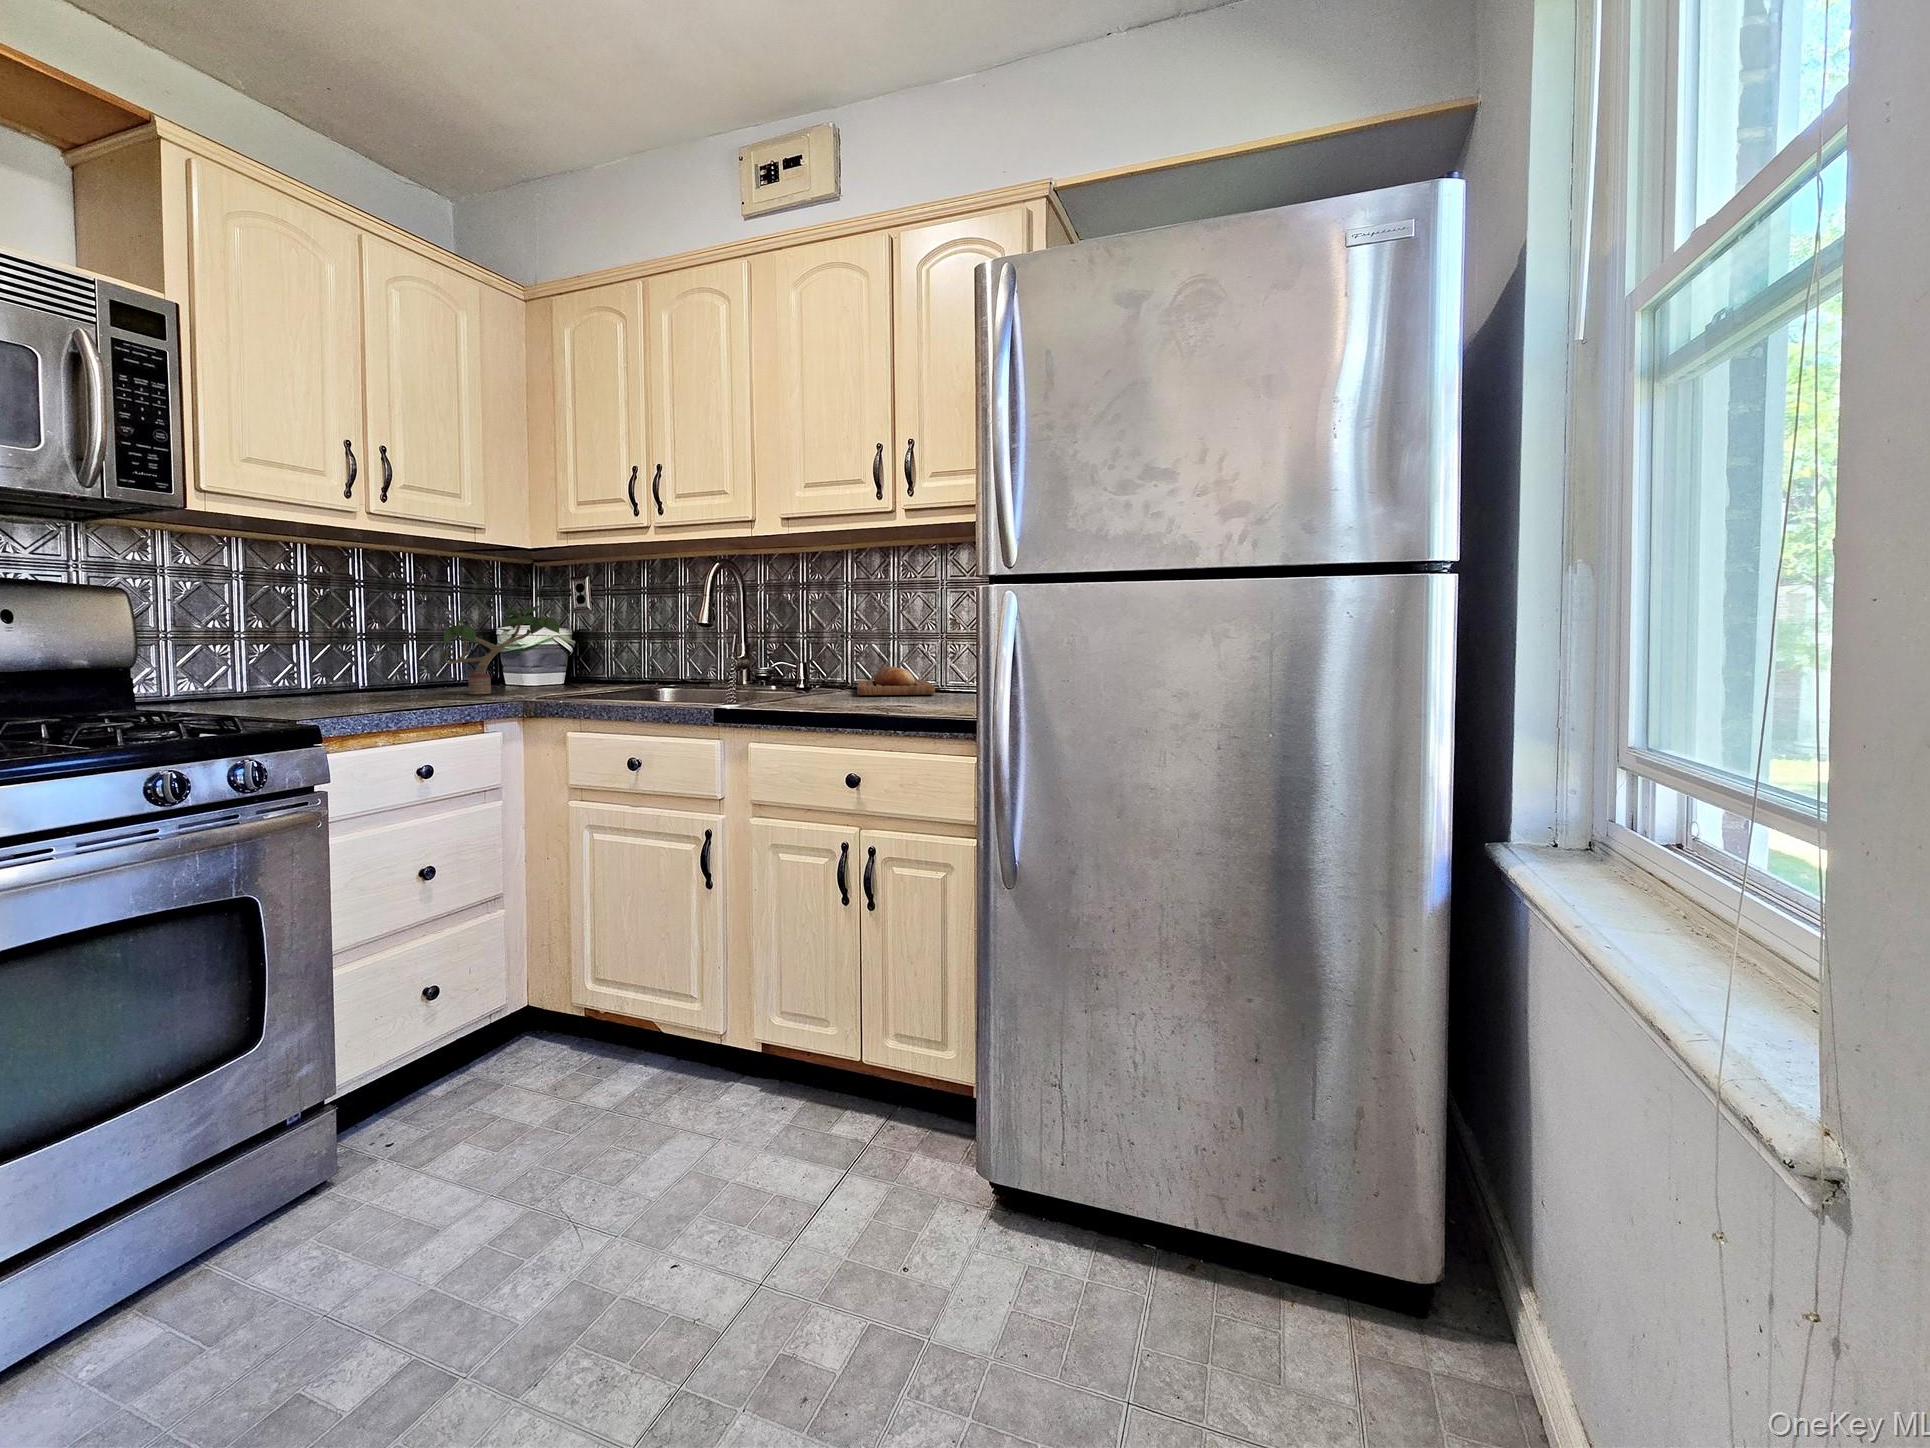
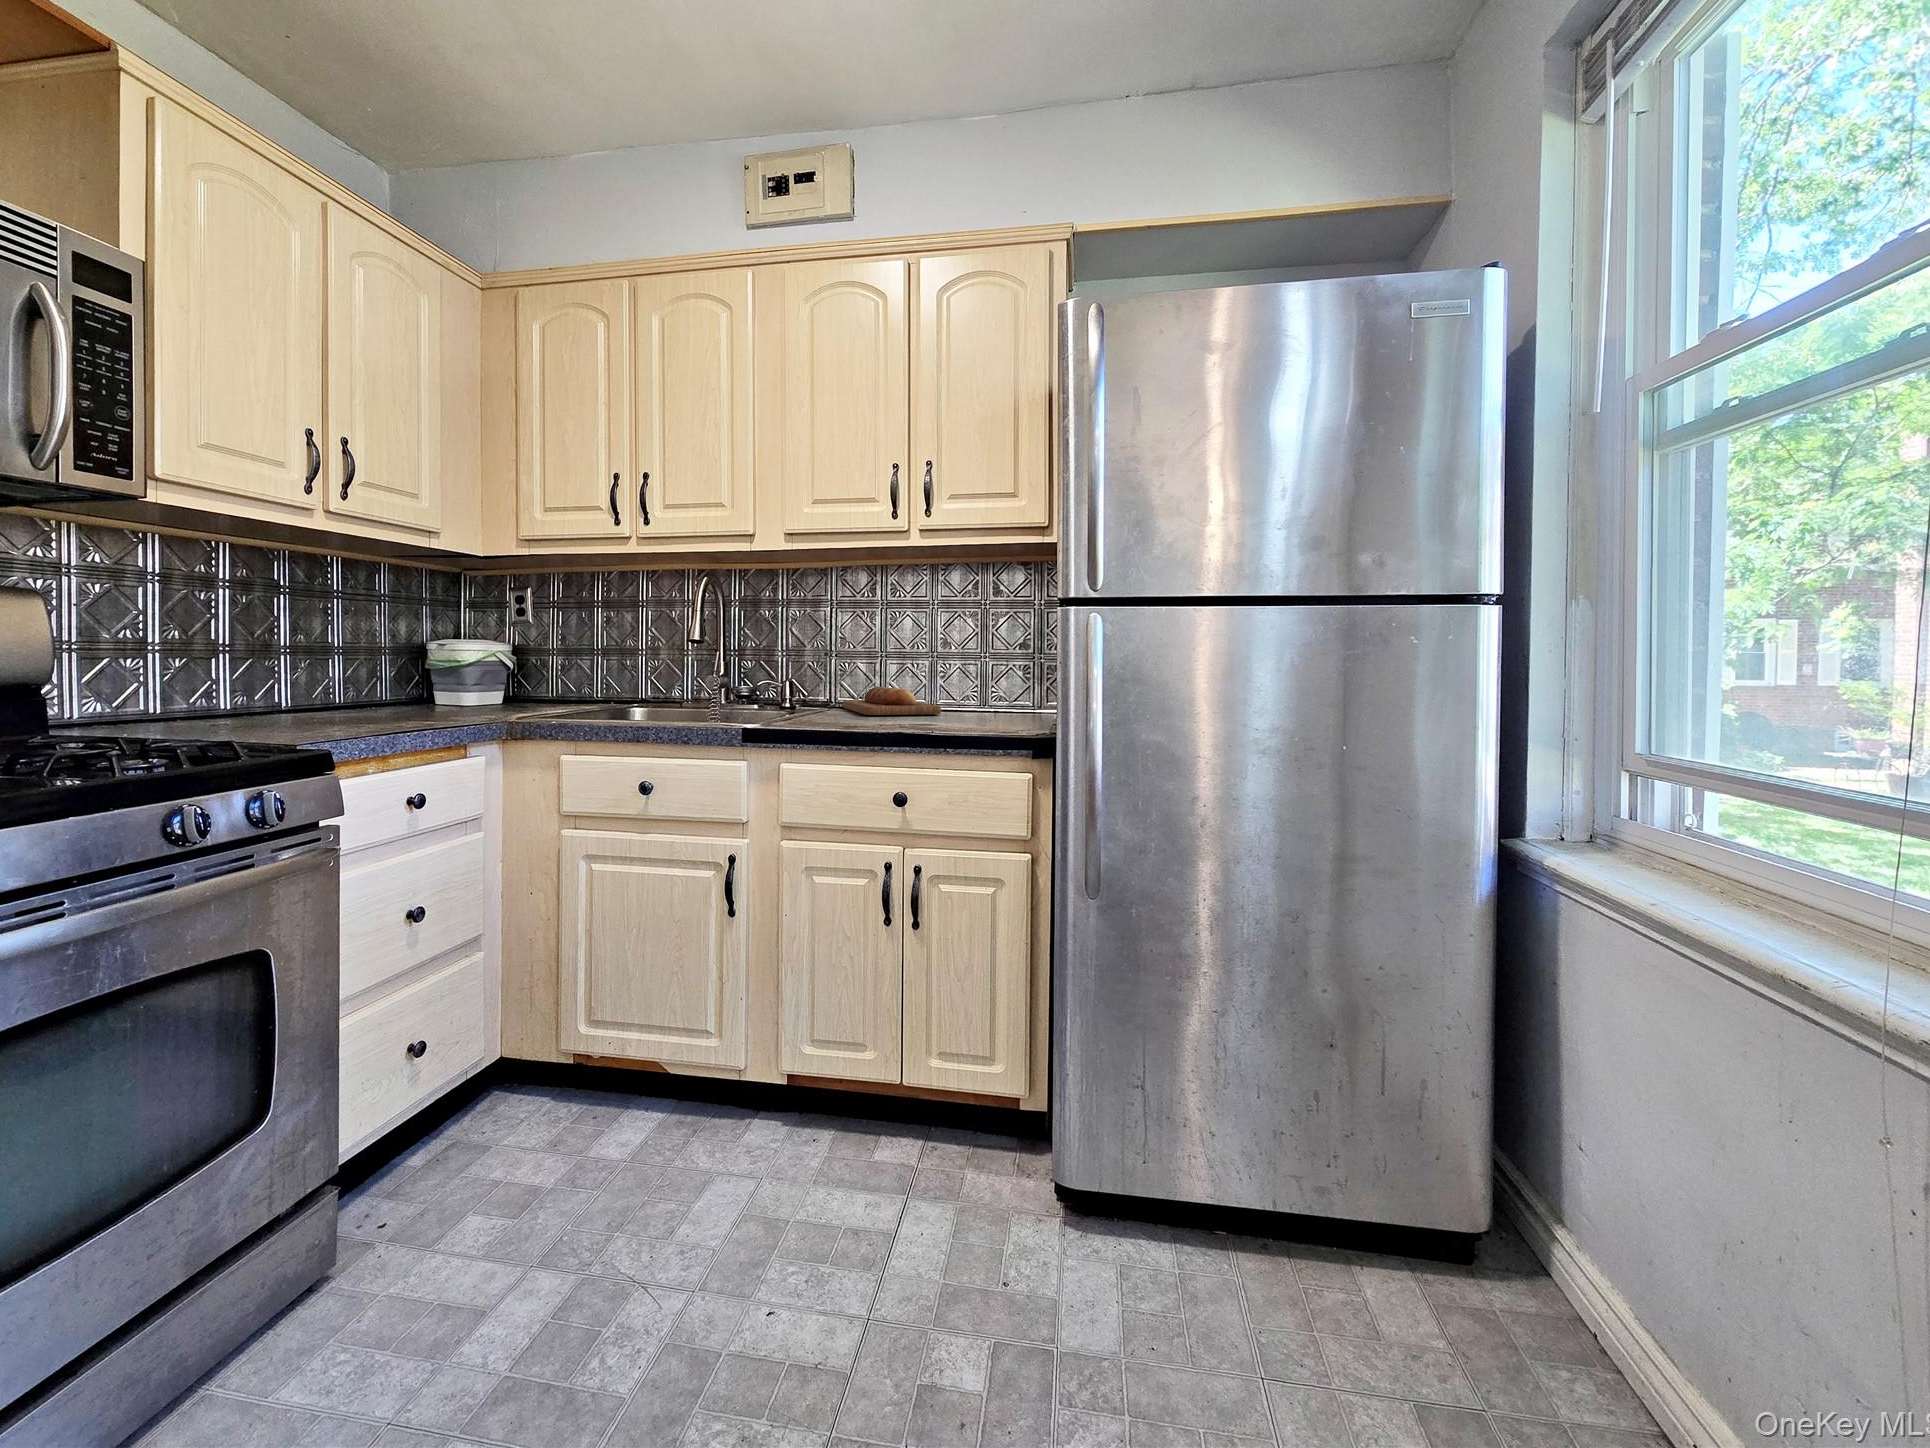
potted plant: present [444,605,560,694] -> none [386,614,553,715]

